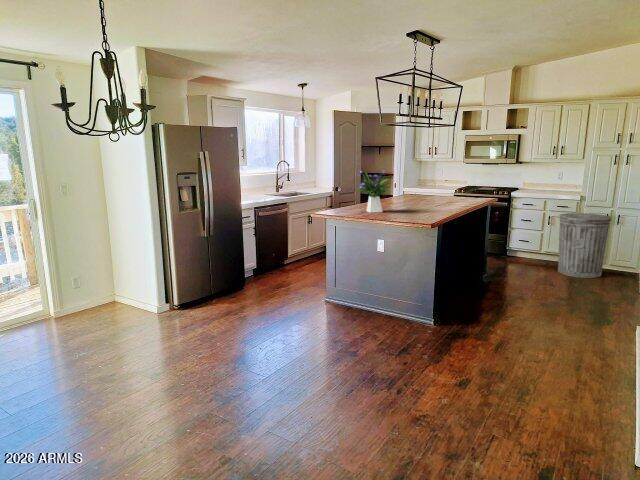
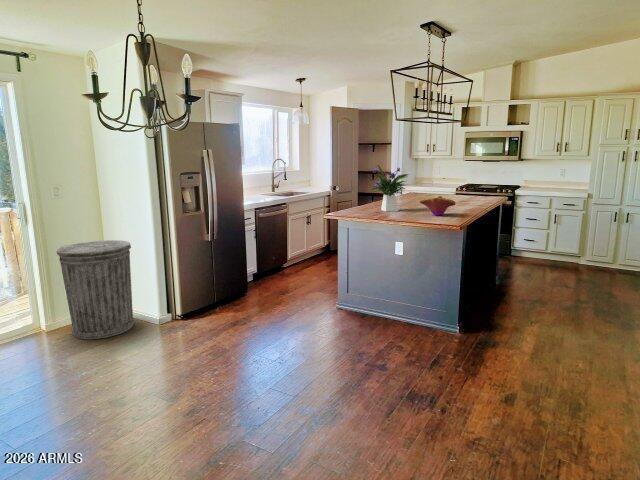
decorative bowl: none [399,199,434,218] -> present [420,196,455,216]
trash can: present [558,213,612,278] -> present [57,240,134,339]

